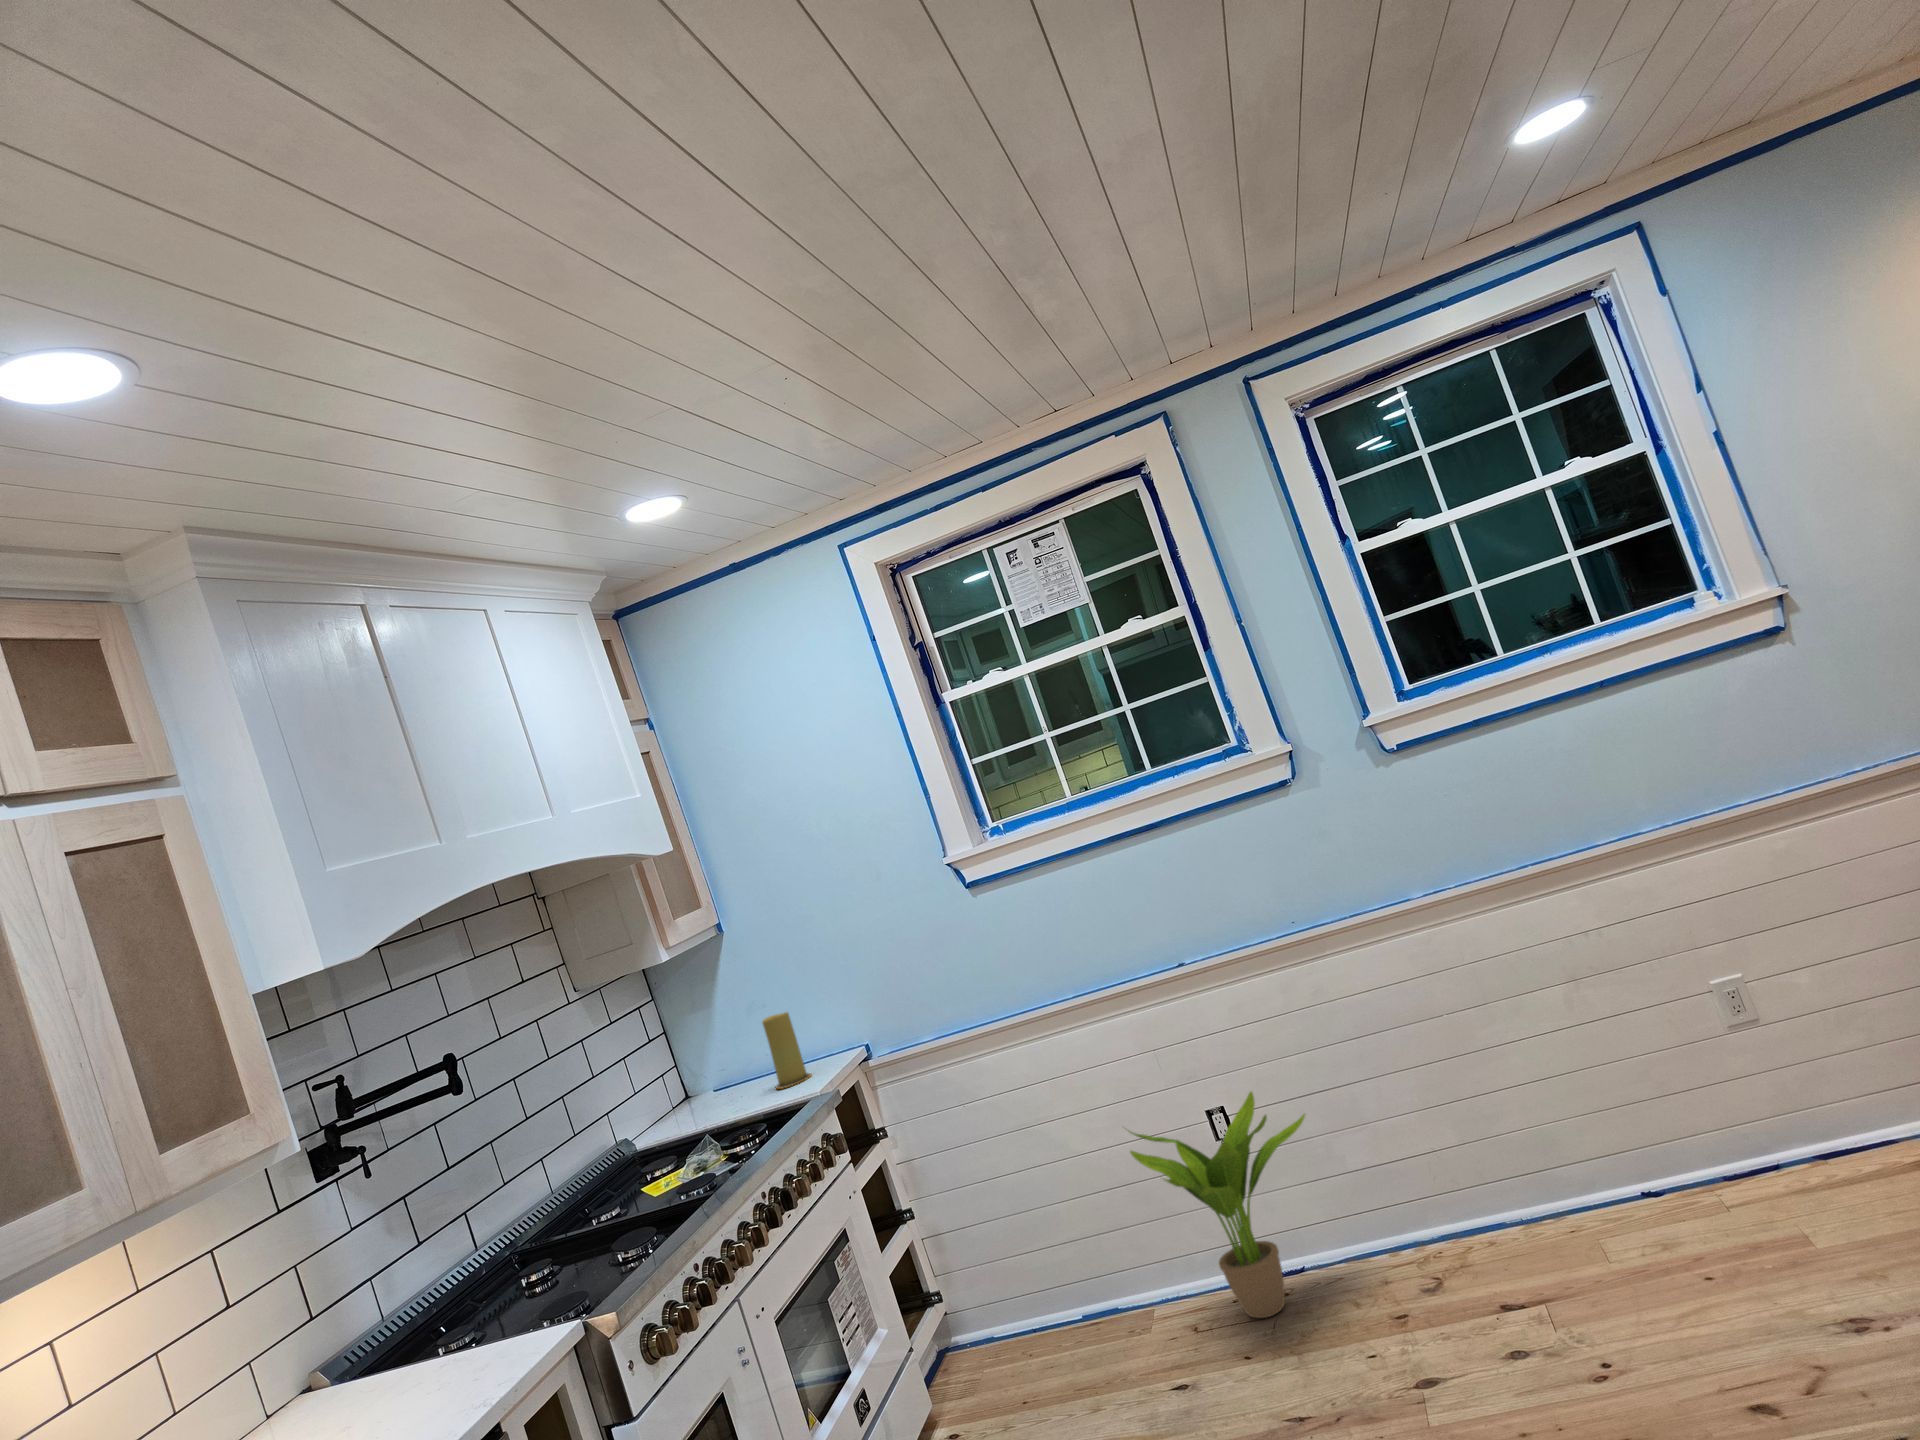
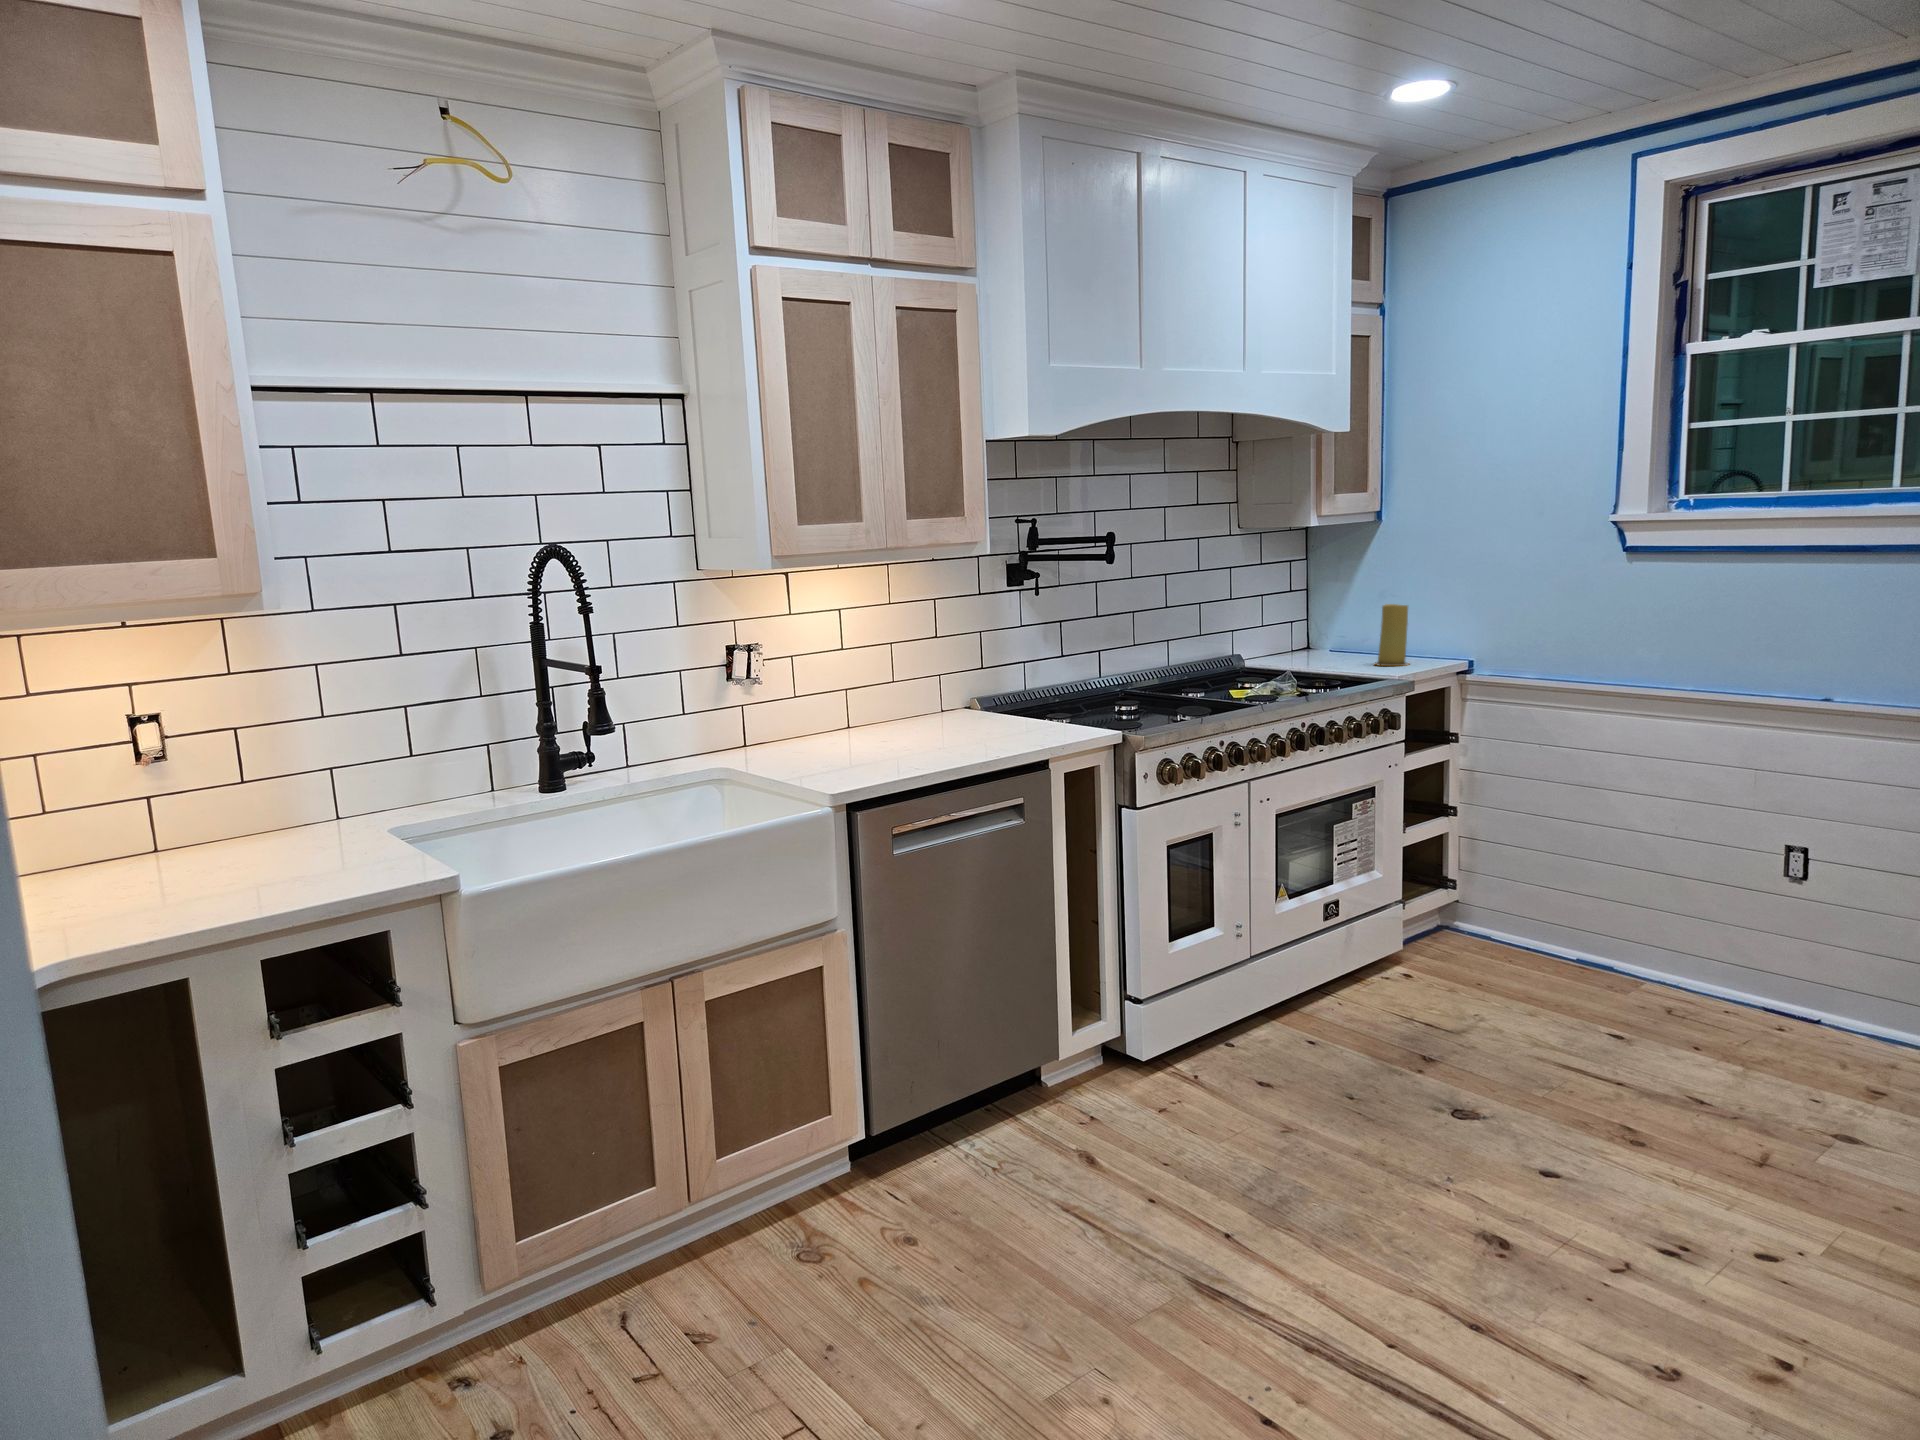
potted plant: present [1130,1092,1305,1318] -> none [1675,809,1900,1037]

